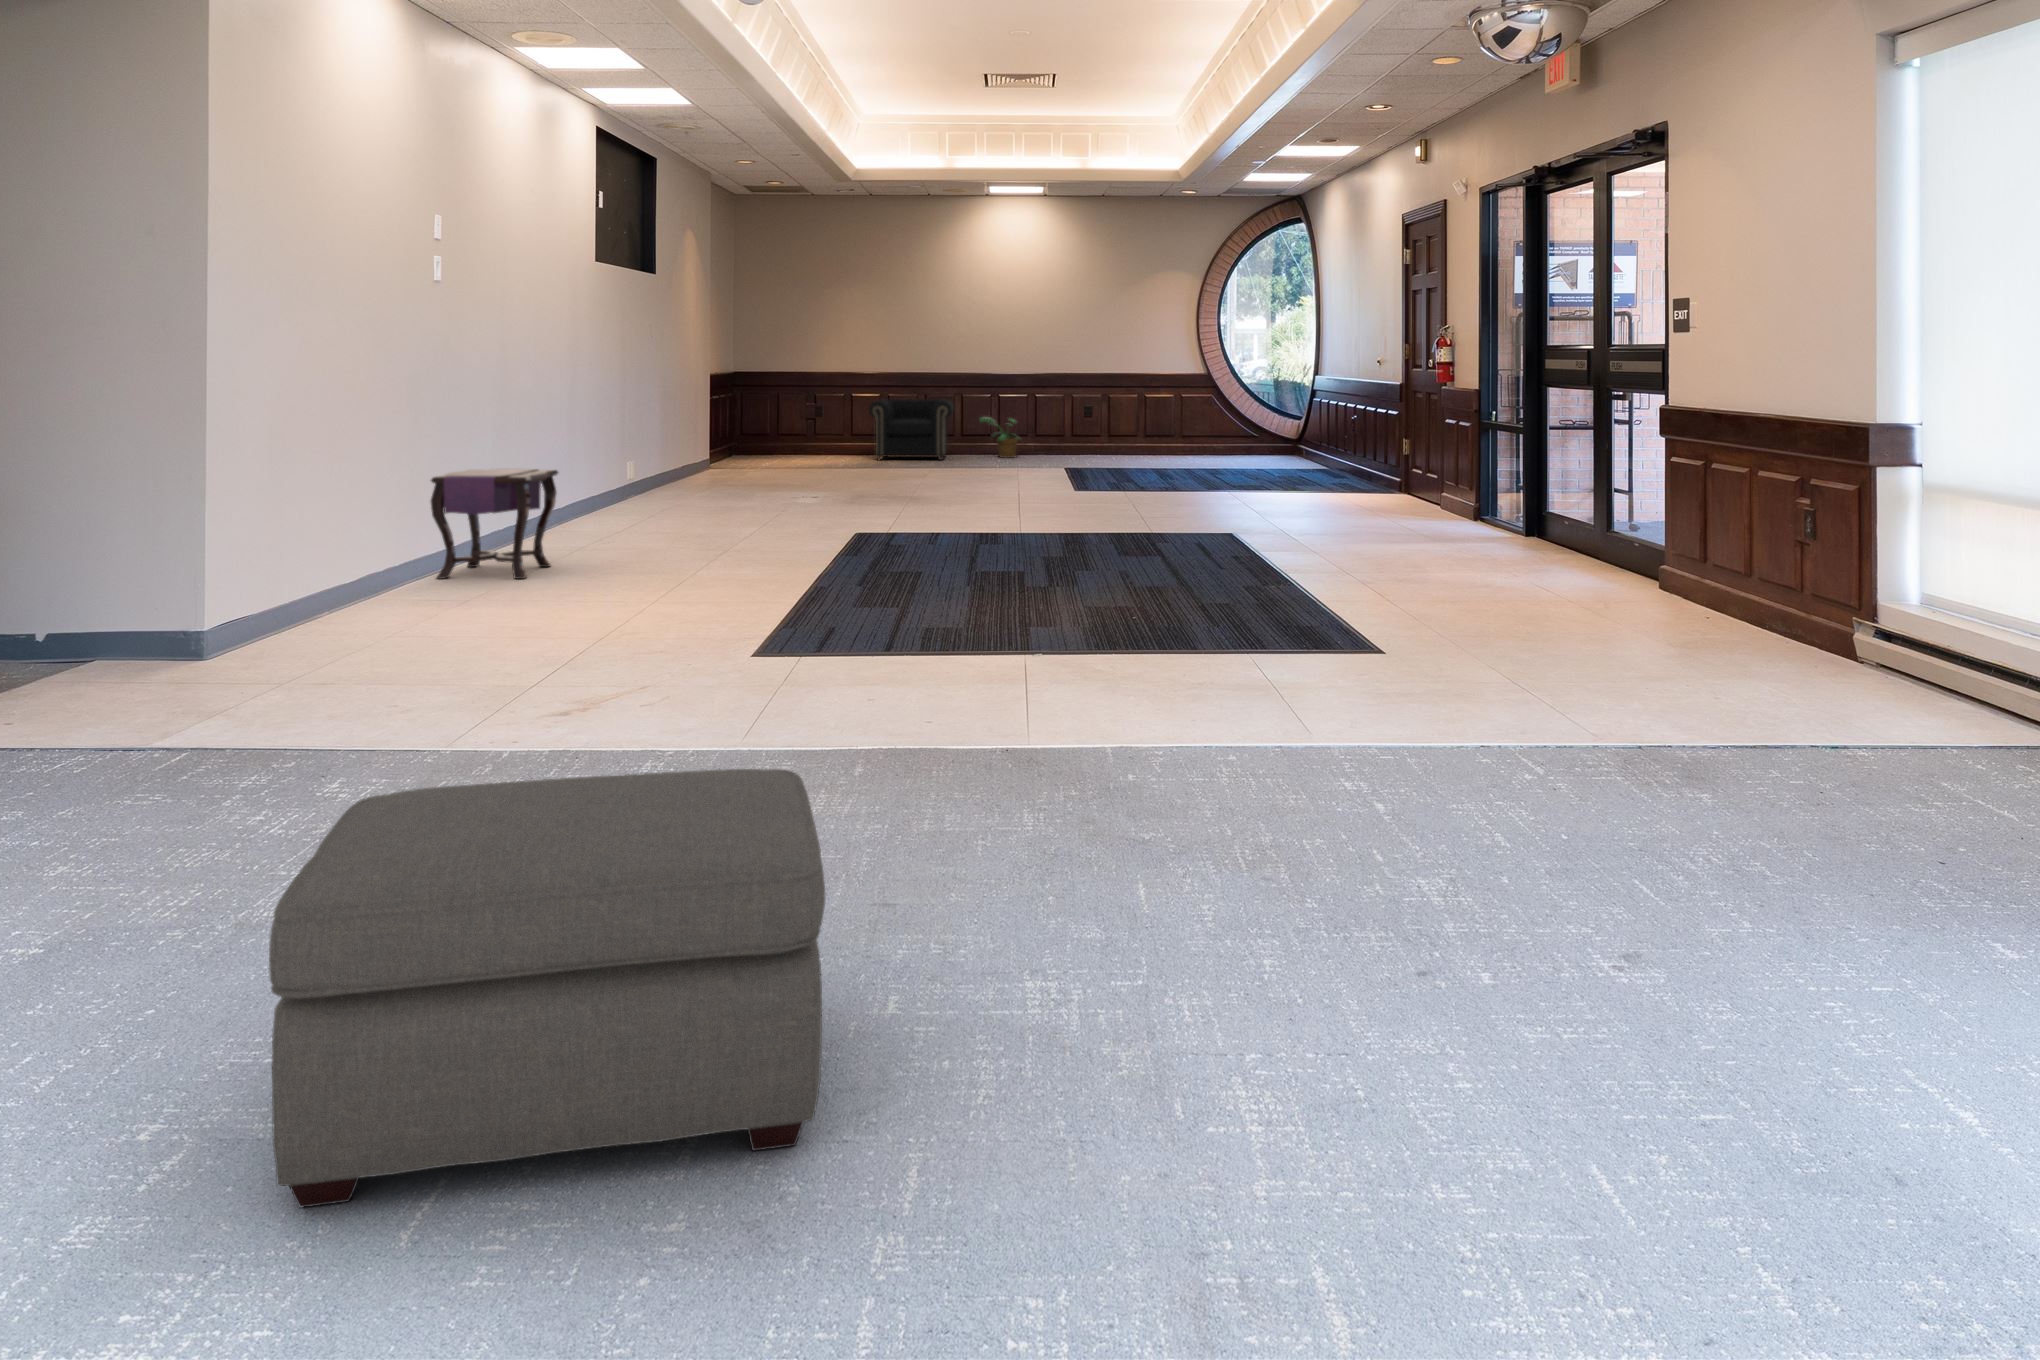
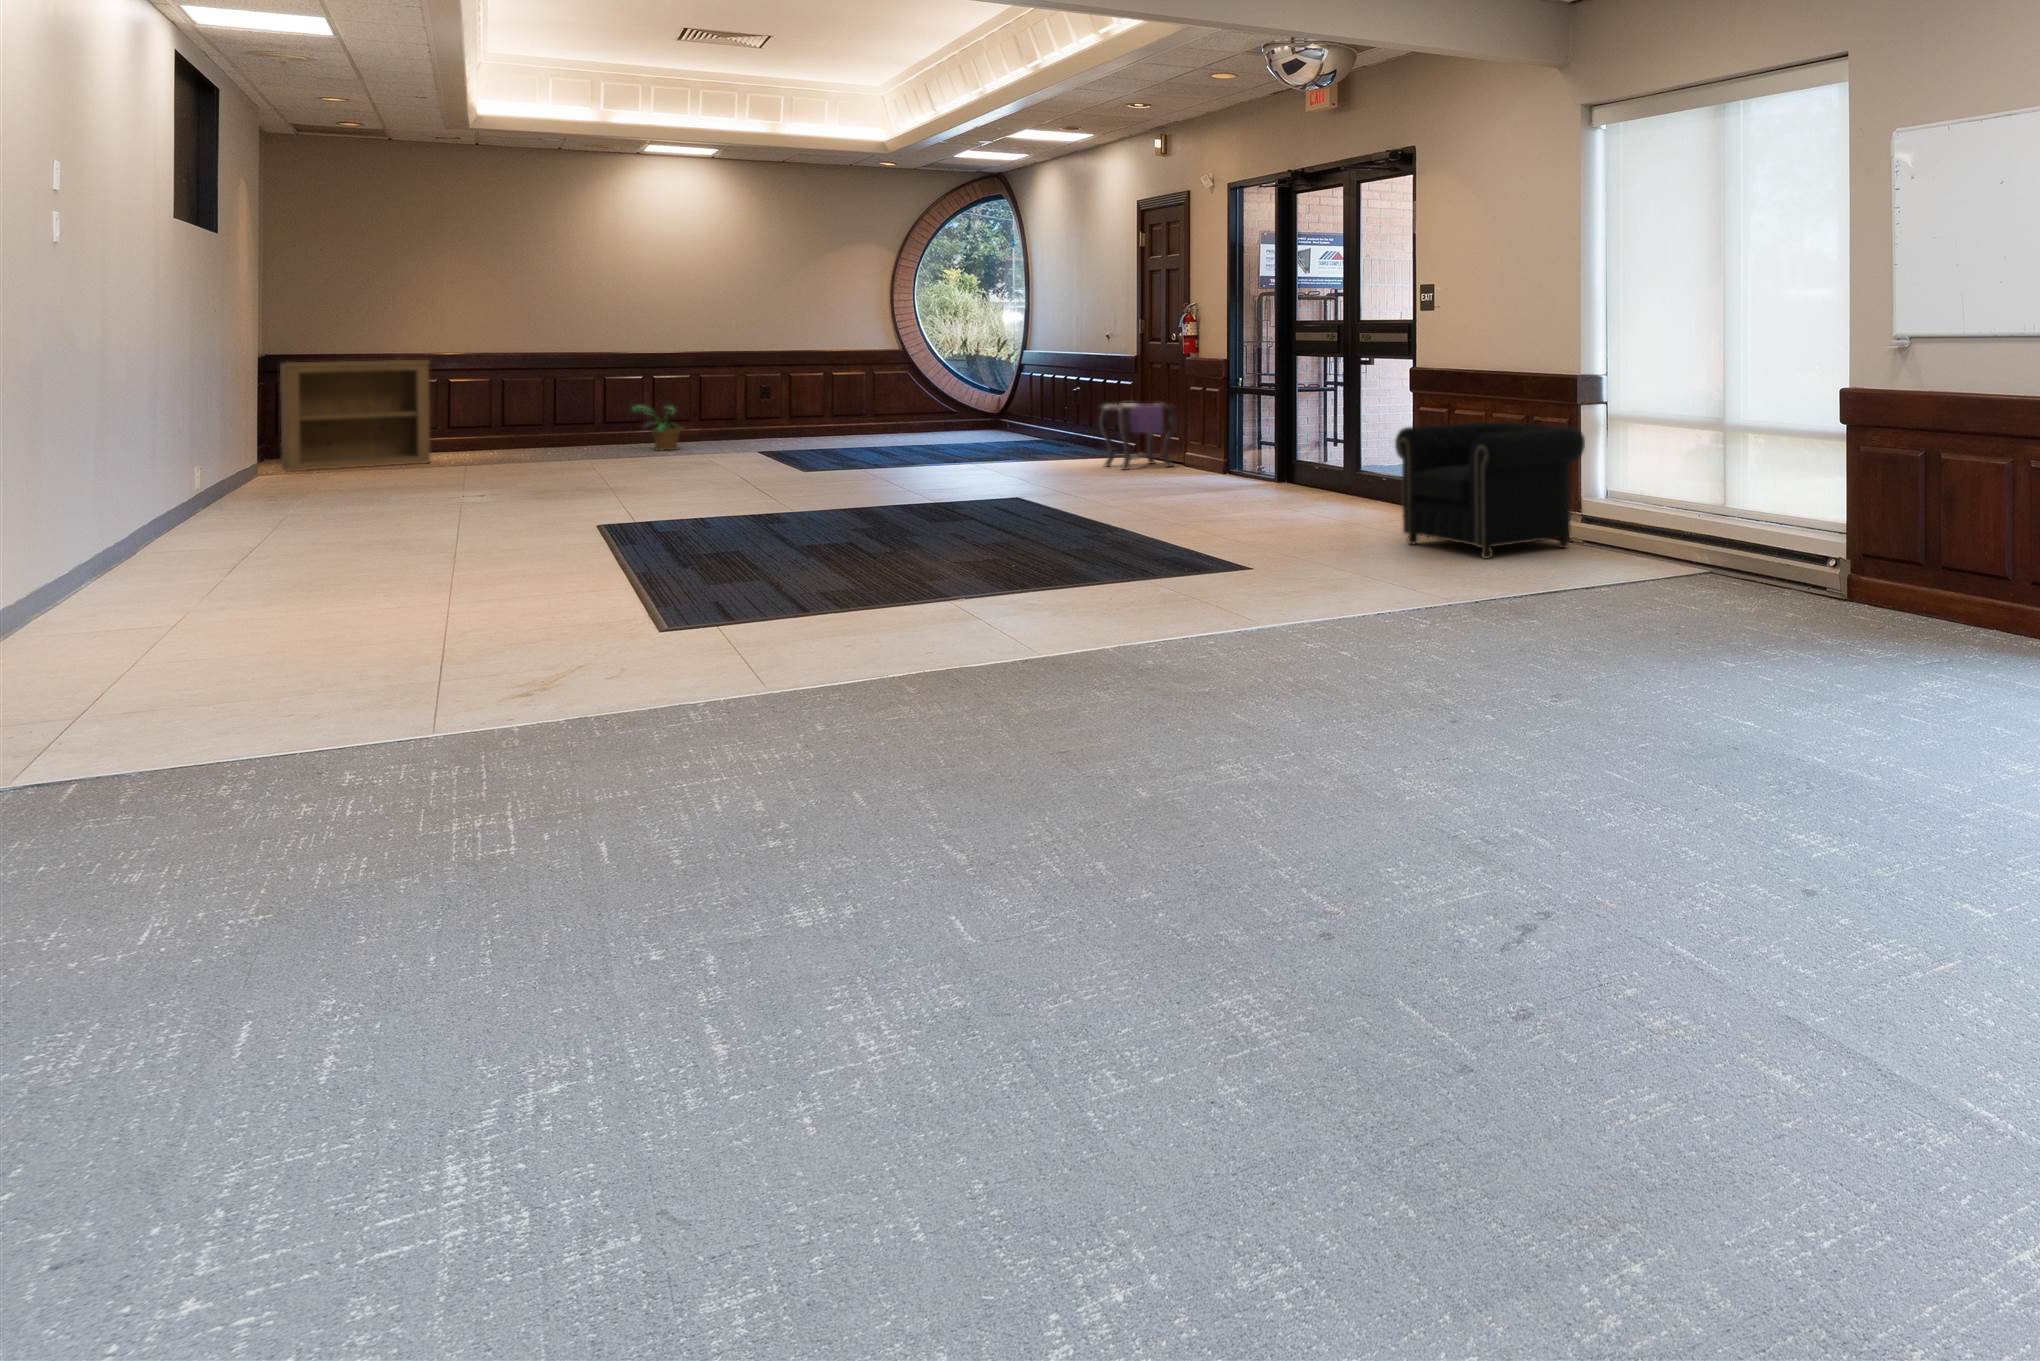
bookshelf: none [743,373,837,459] -> present [280,360,431,471]
armchair: present [869,399,954,460] -> present [1395,422,1585,559]
side table: present [431,468,558,579] -> present [1099,403,1177,470]
ottoman: present [269,769,825,1207] -> none [820,636,1235,933]

